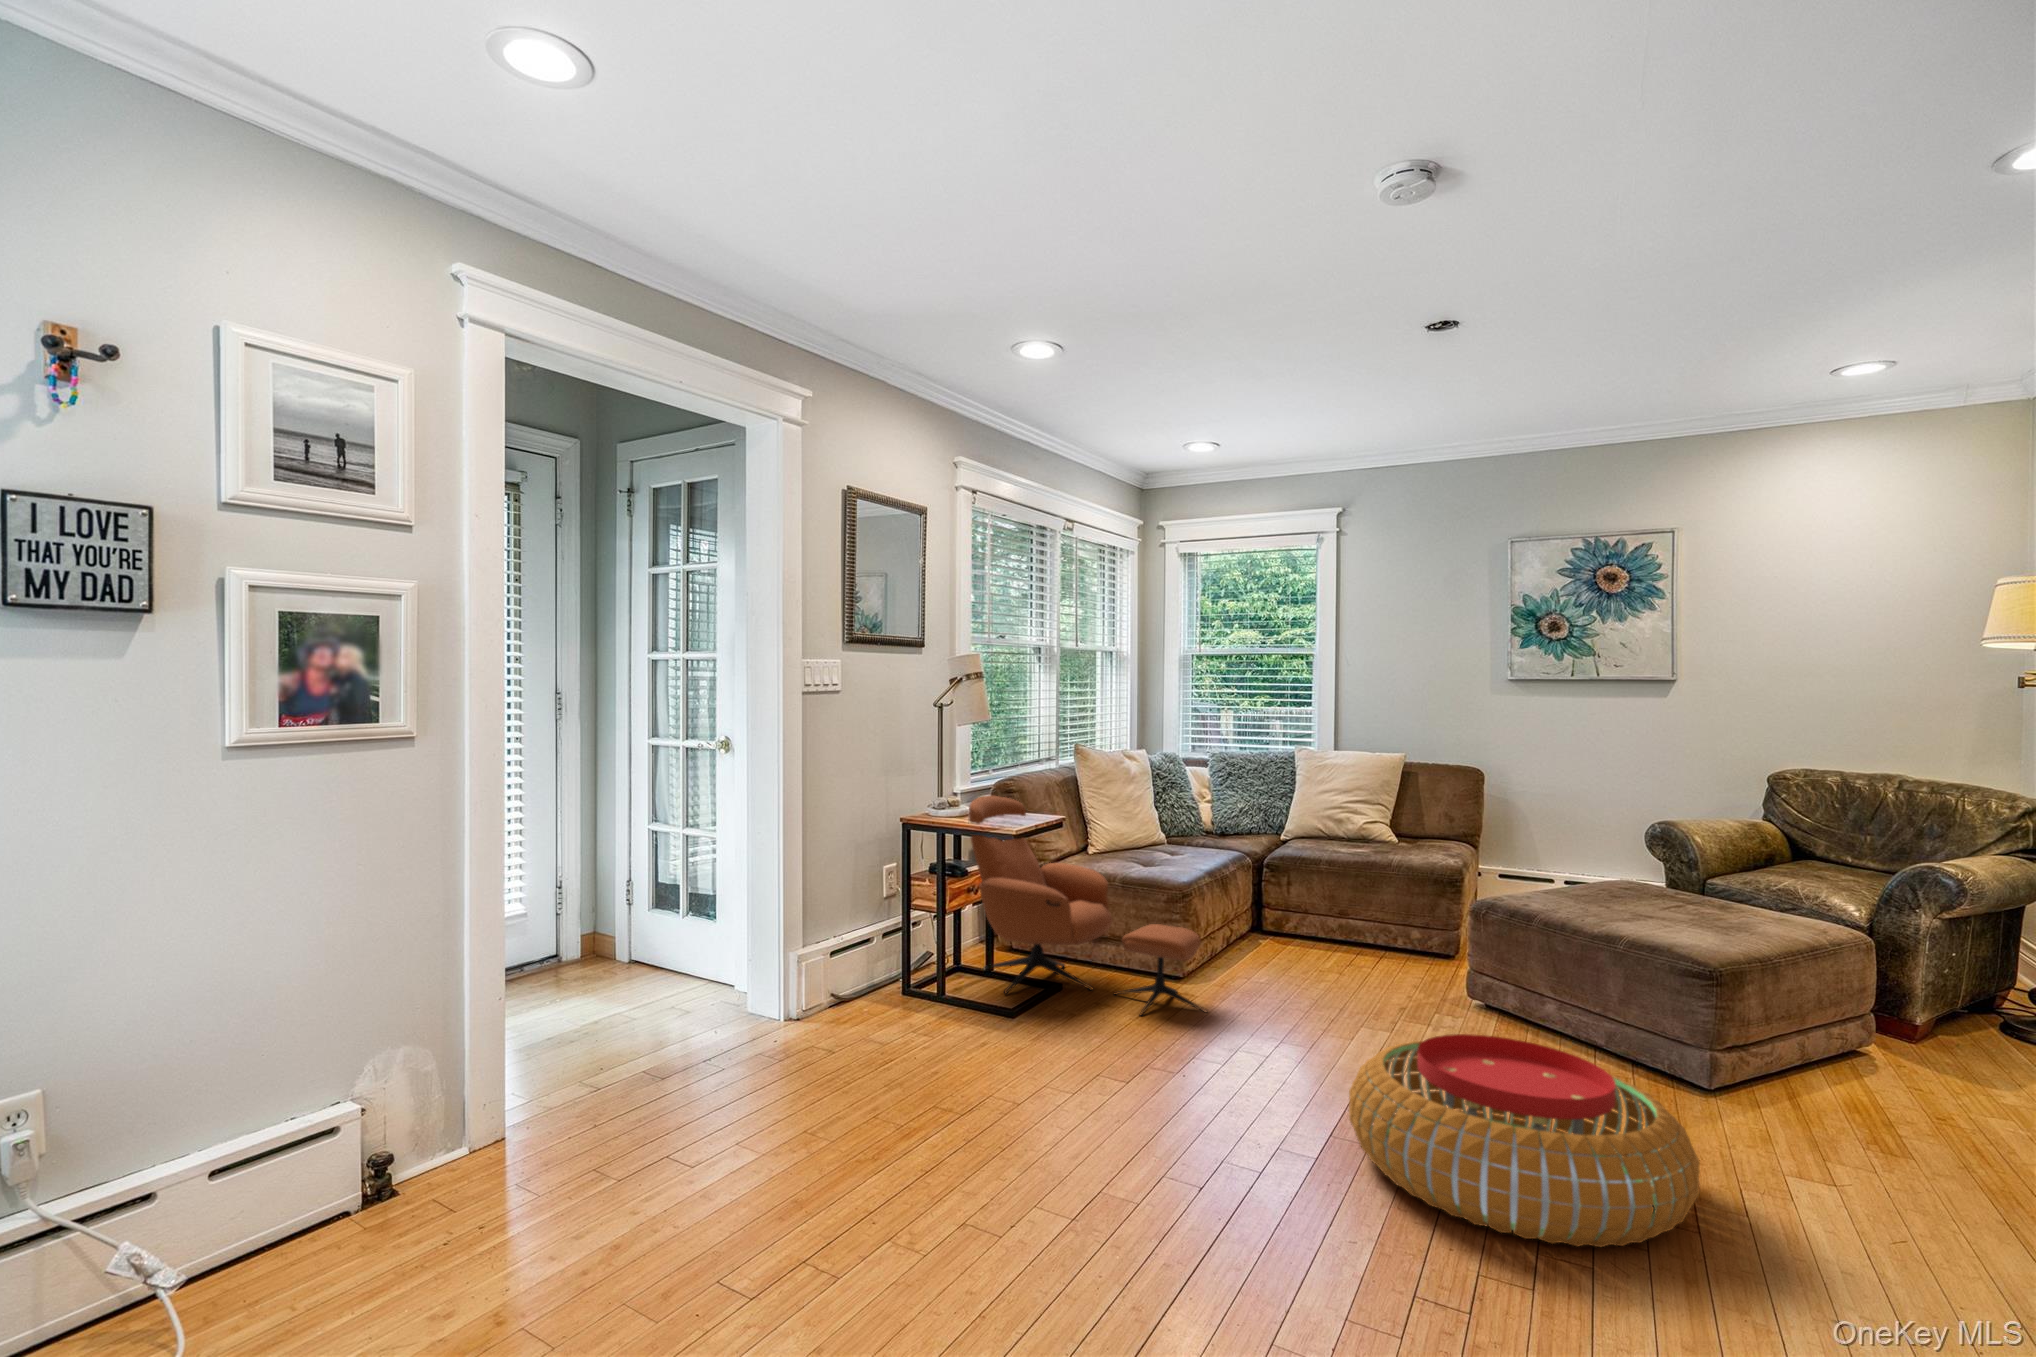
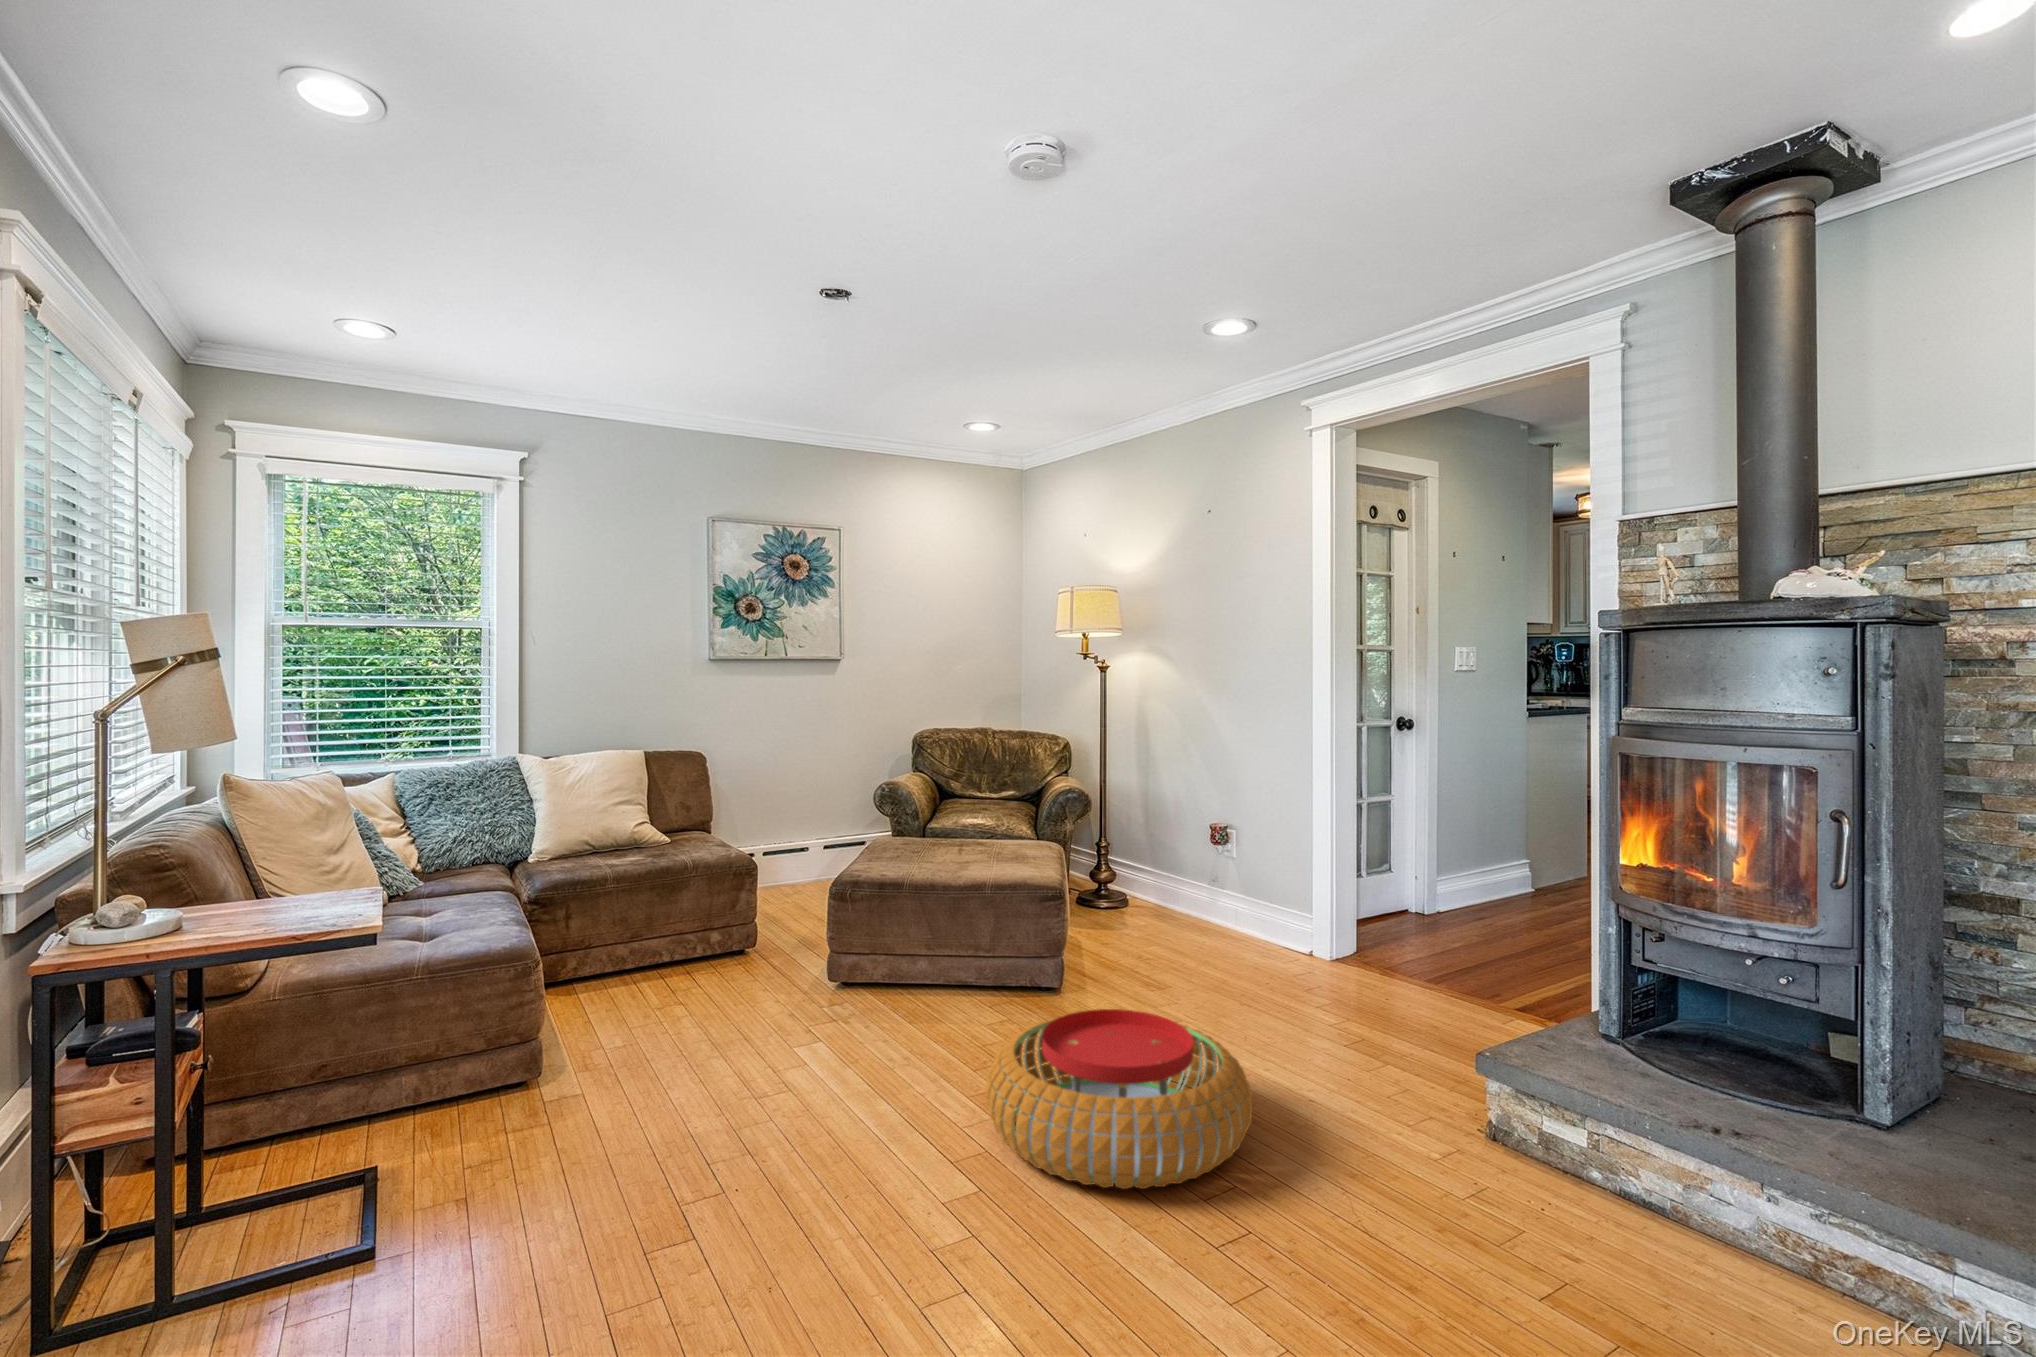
lounge chair: present [969,796,1207,1015] -> none [221,913,665,1241]

